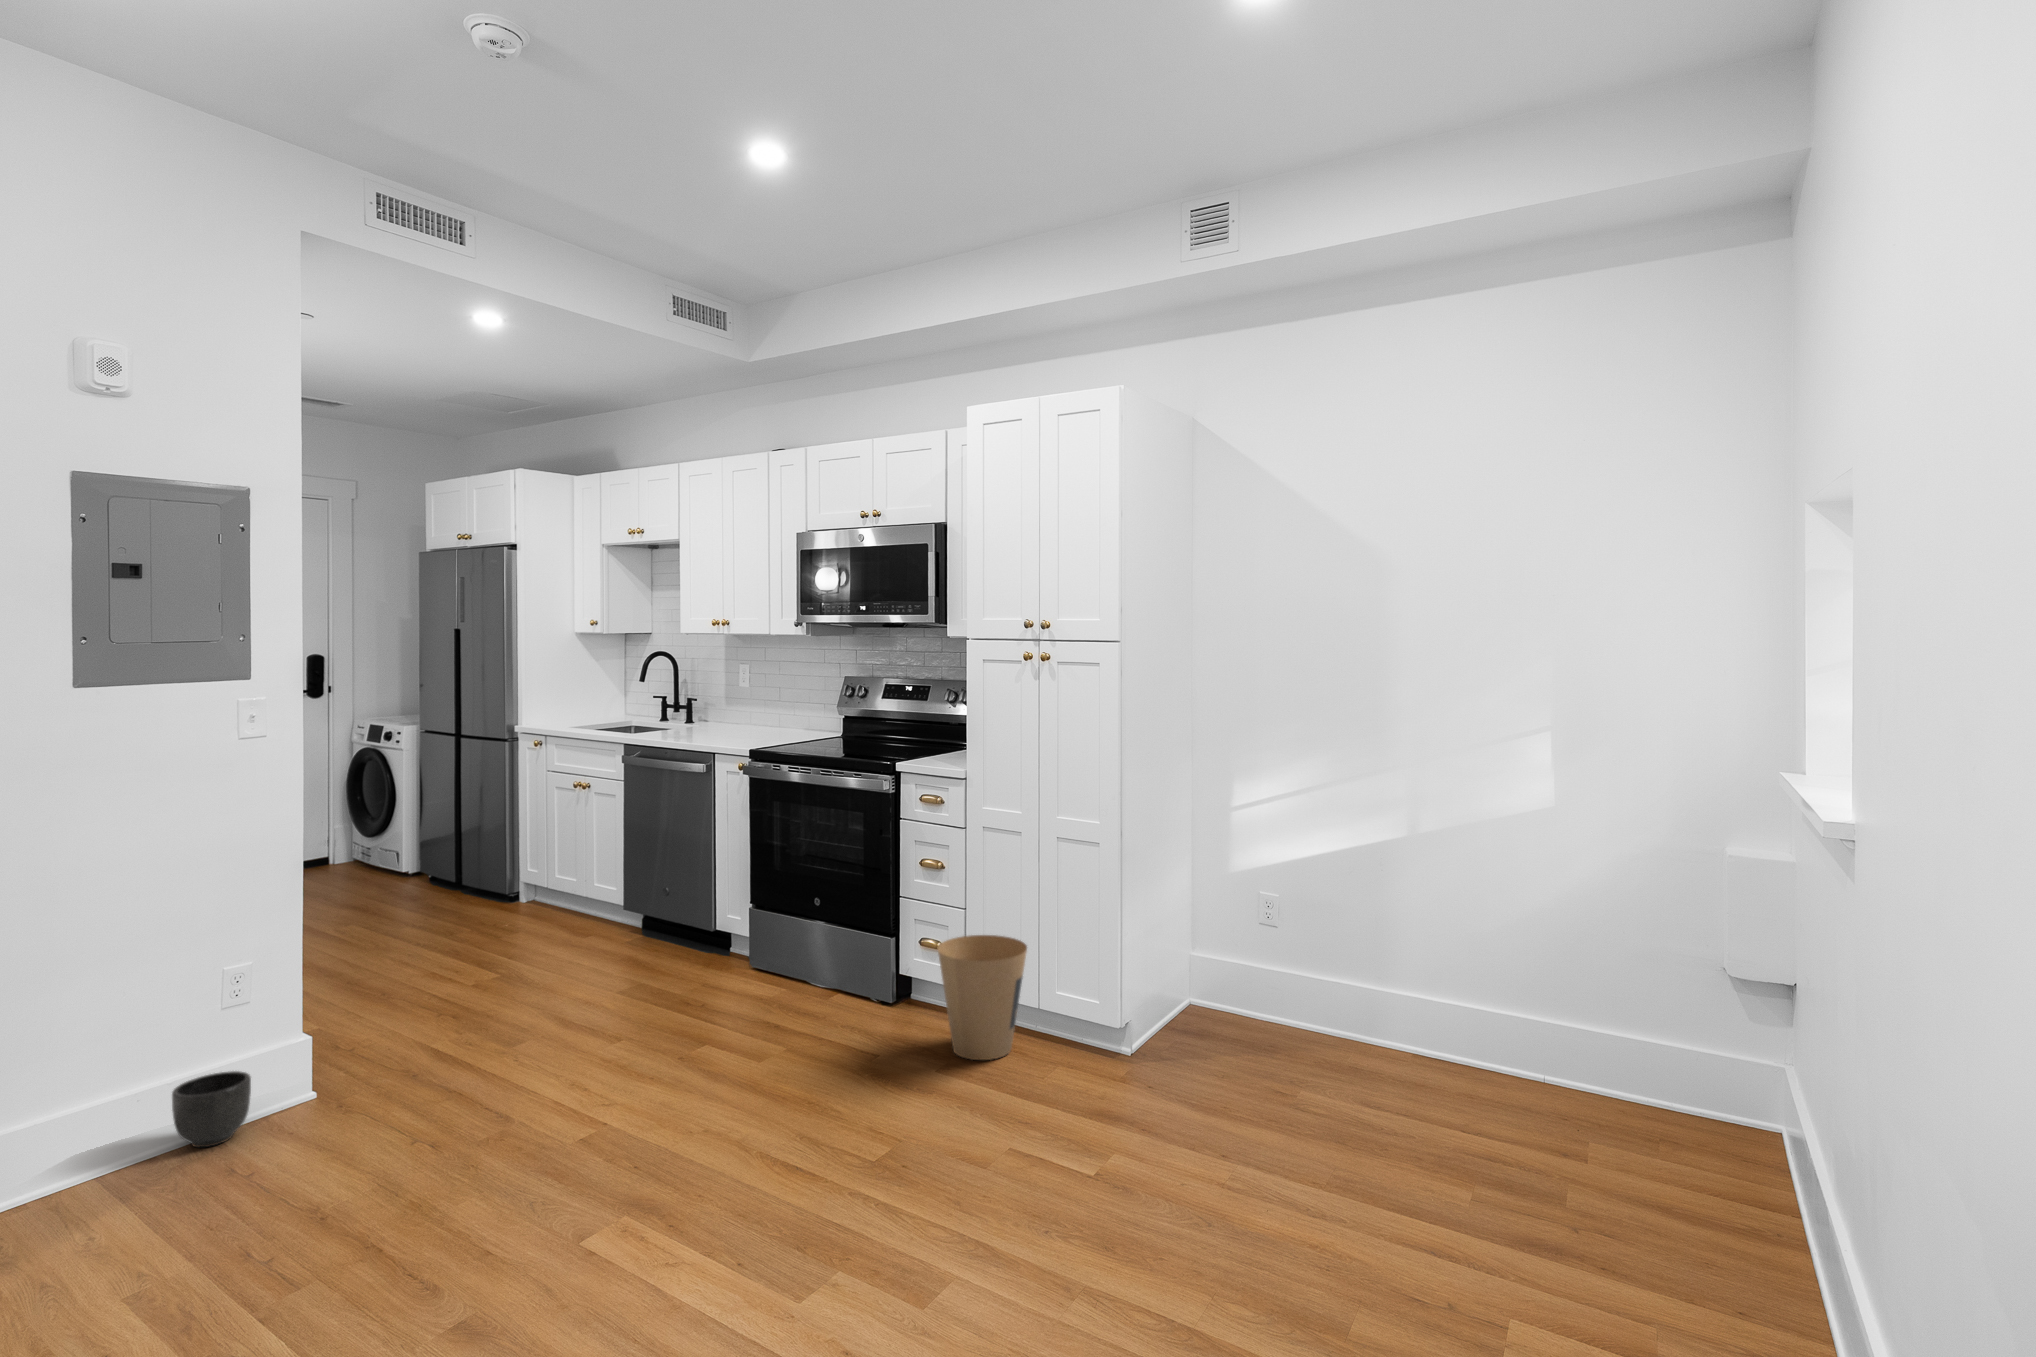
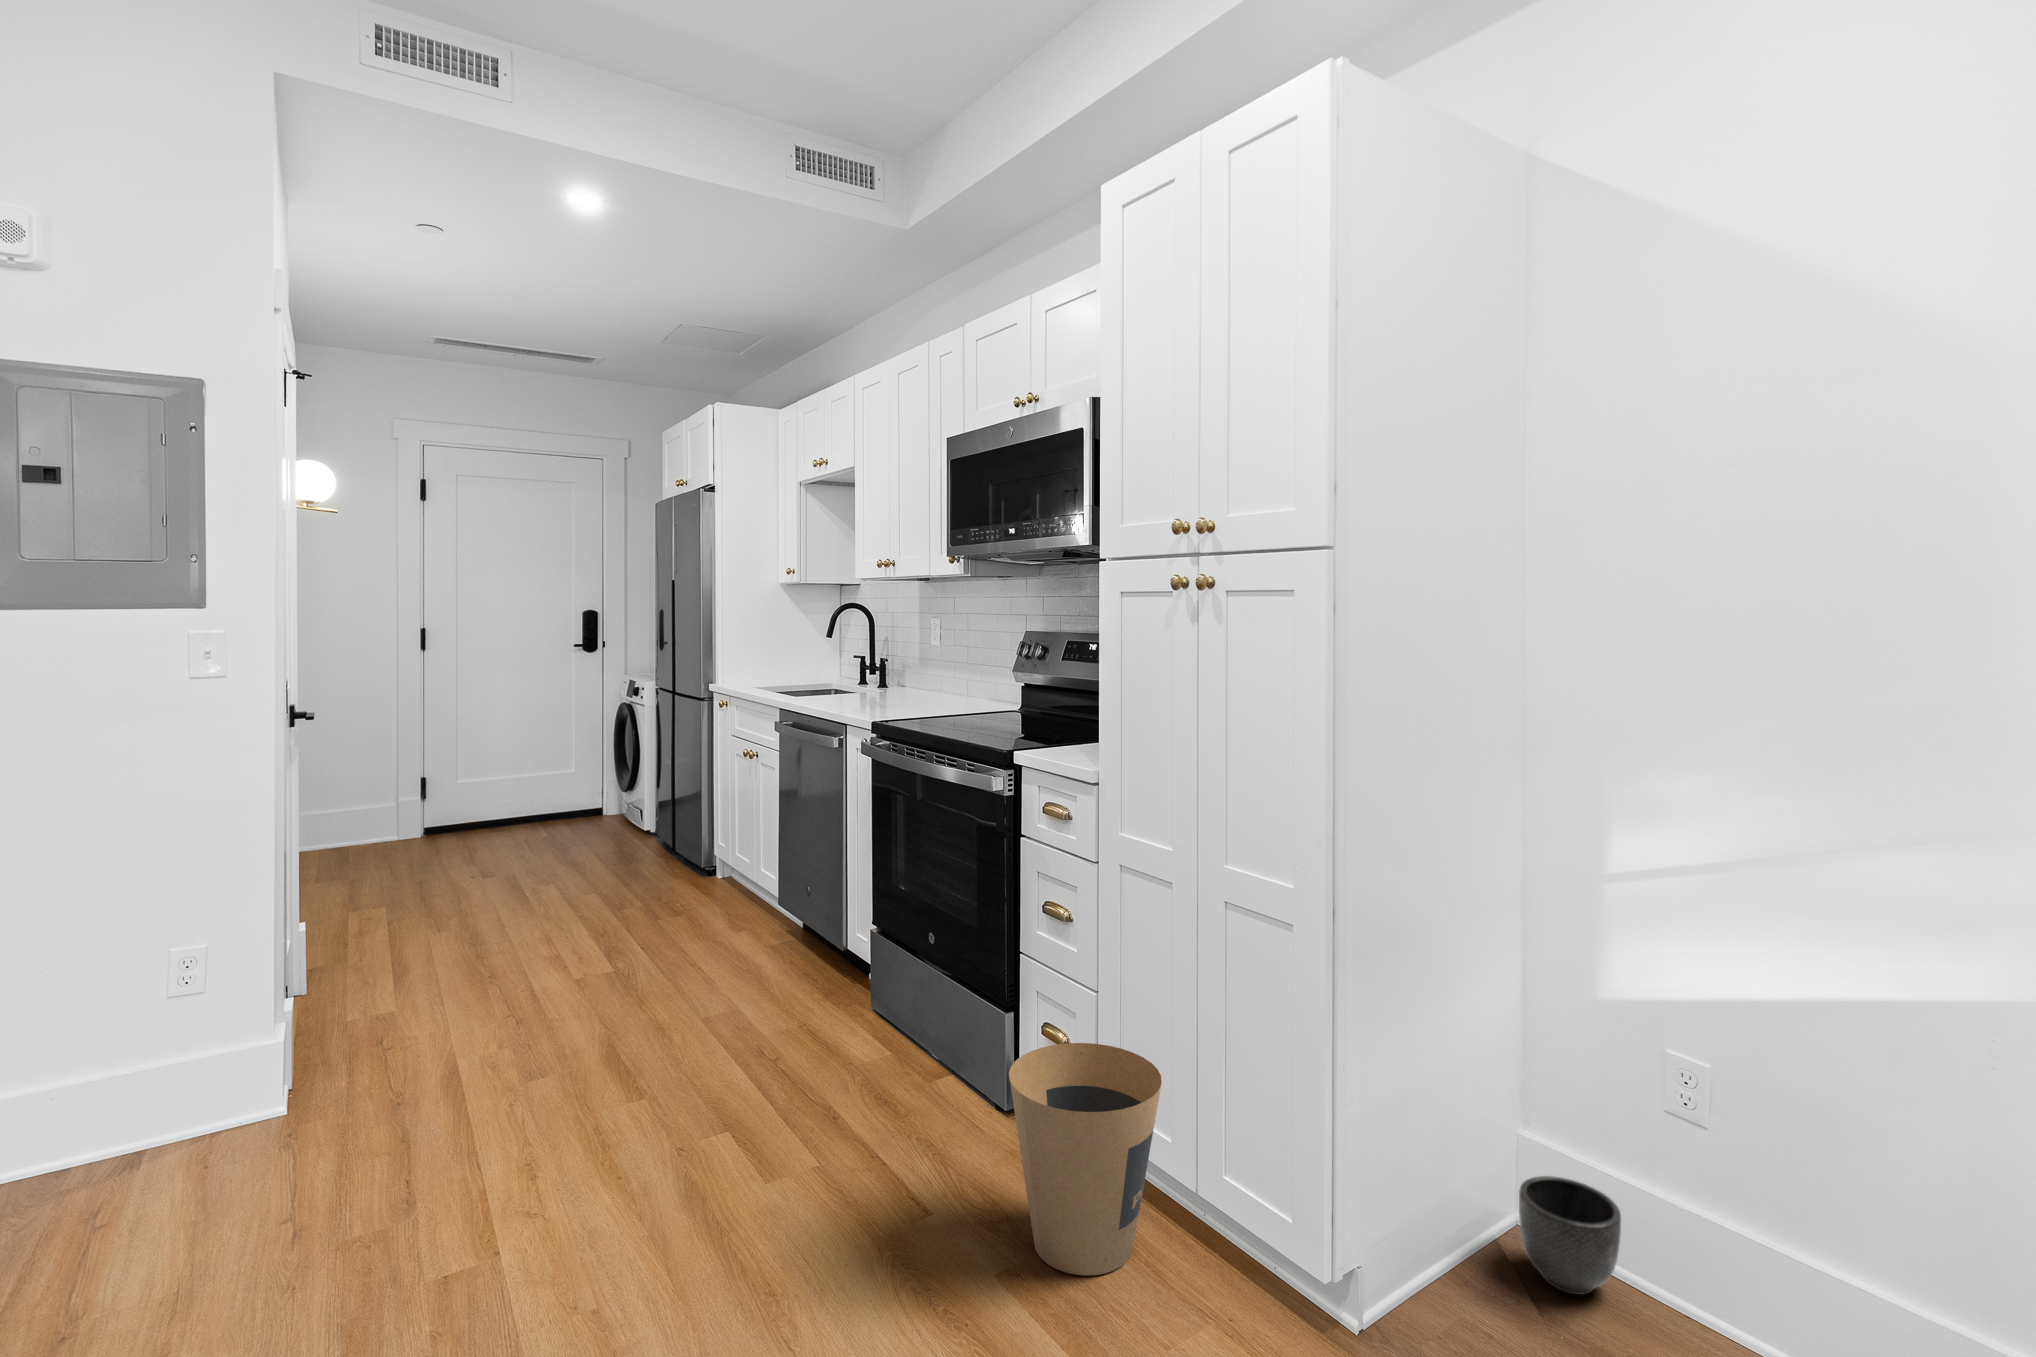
planter: present [172,1071,251,1147] -> present [1519,1176,1621,1295]

